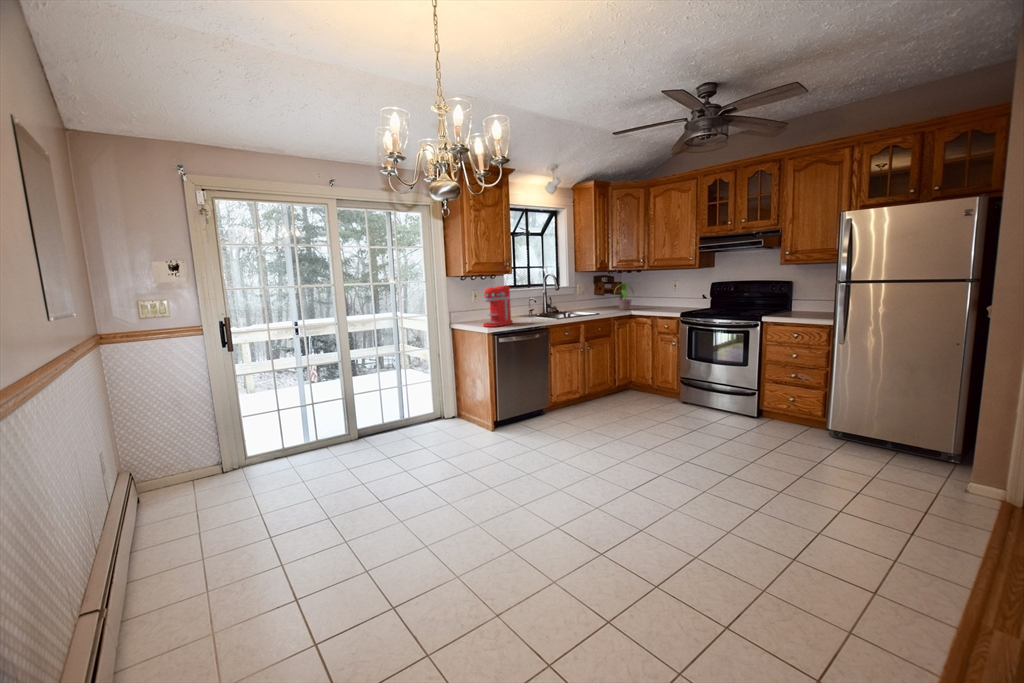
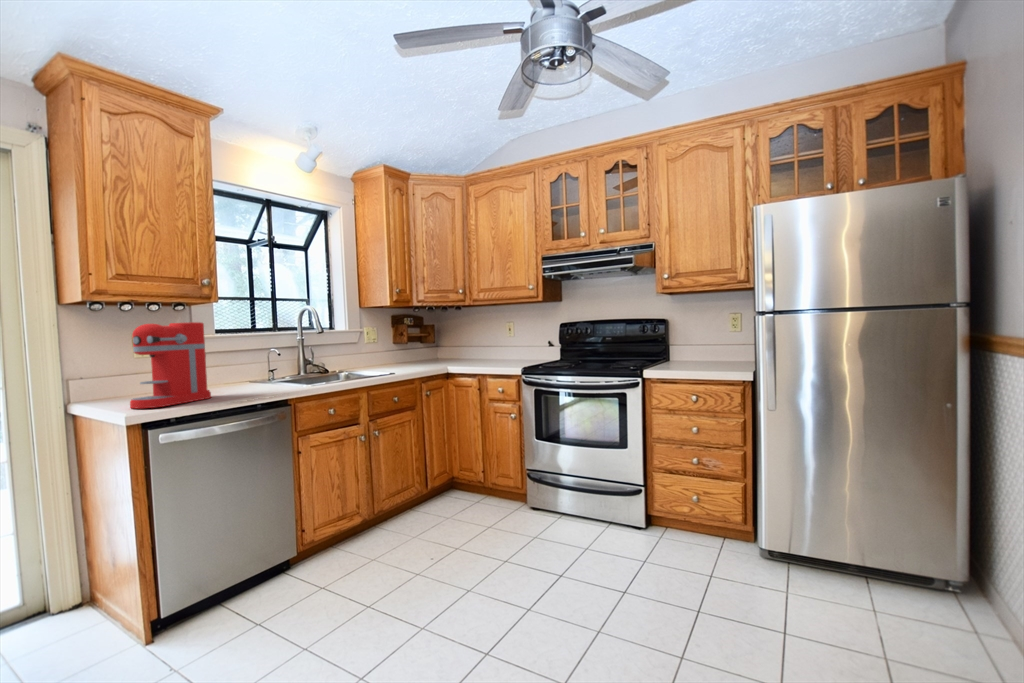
potted plant: present [614,283,633,310] -> none [419,324,455,366]

